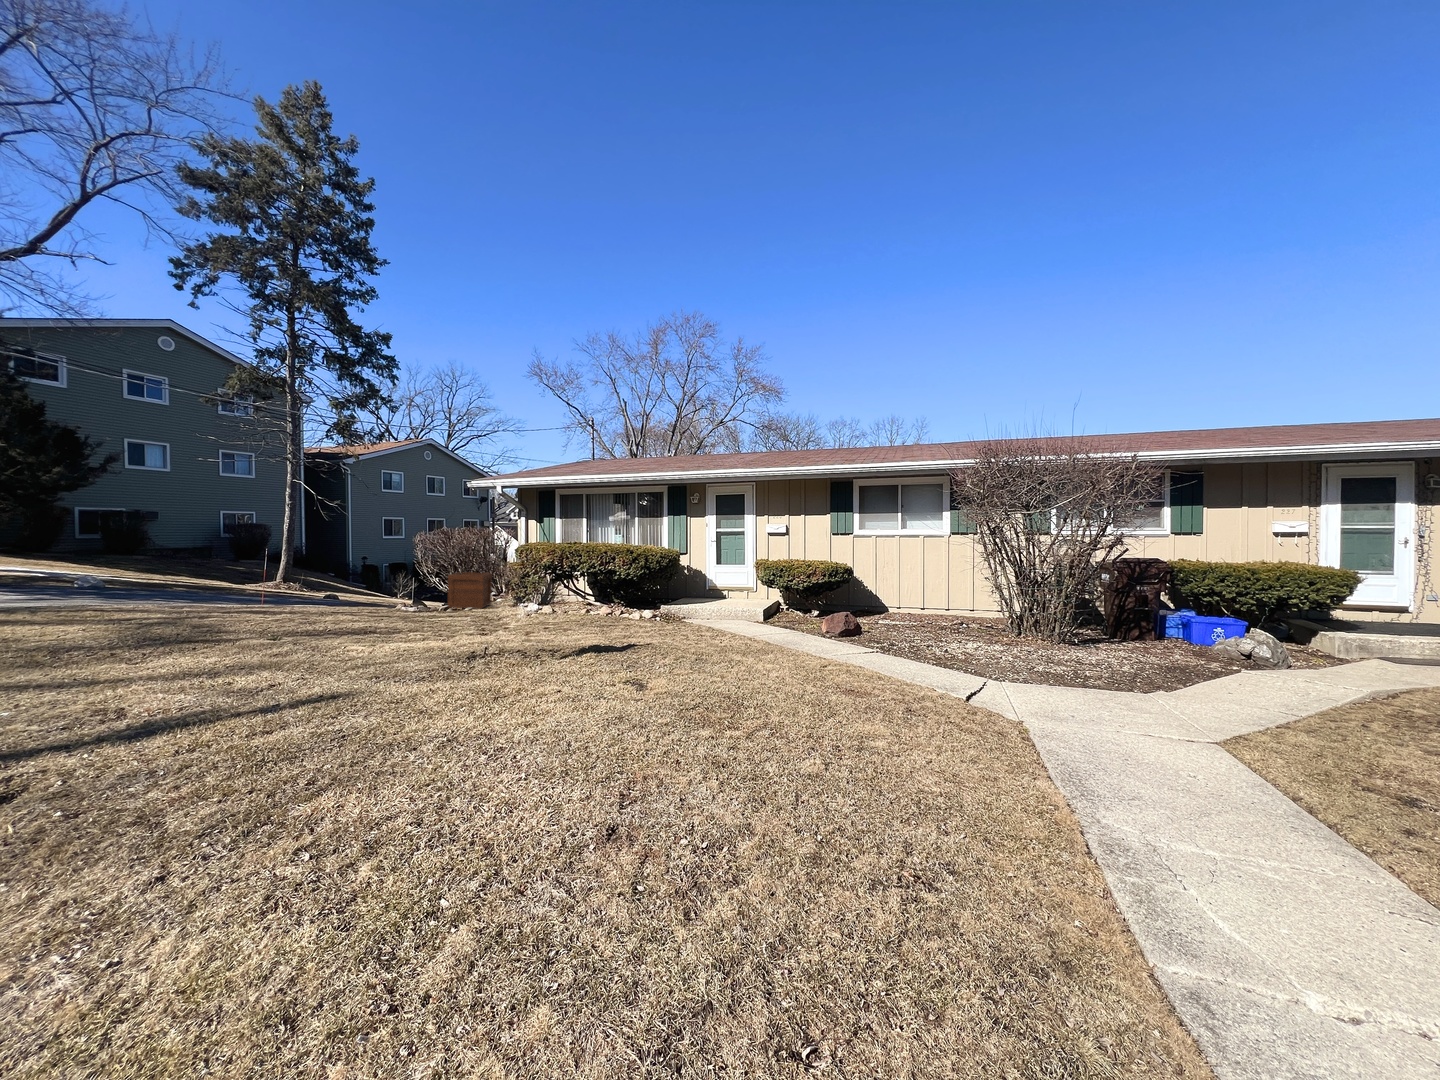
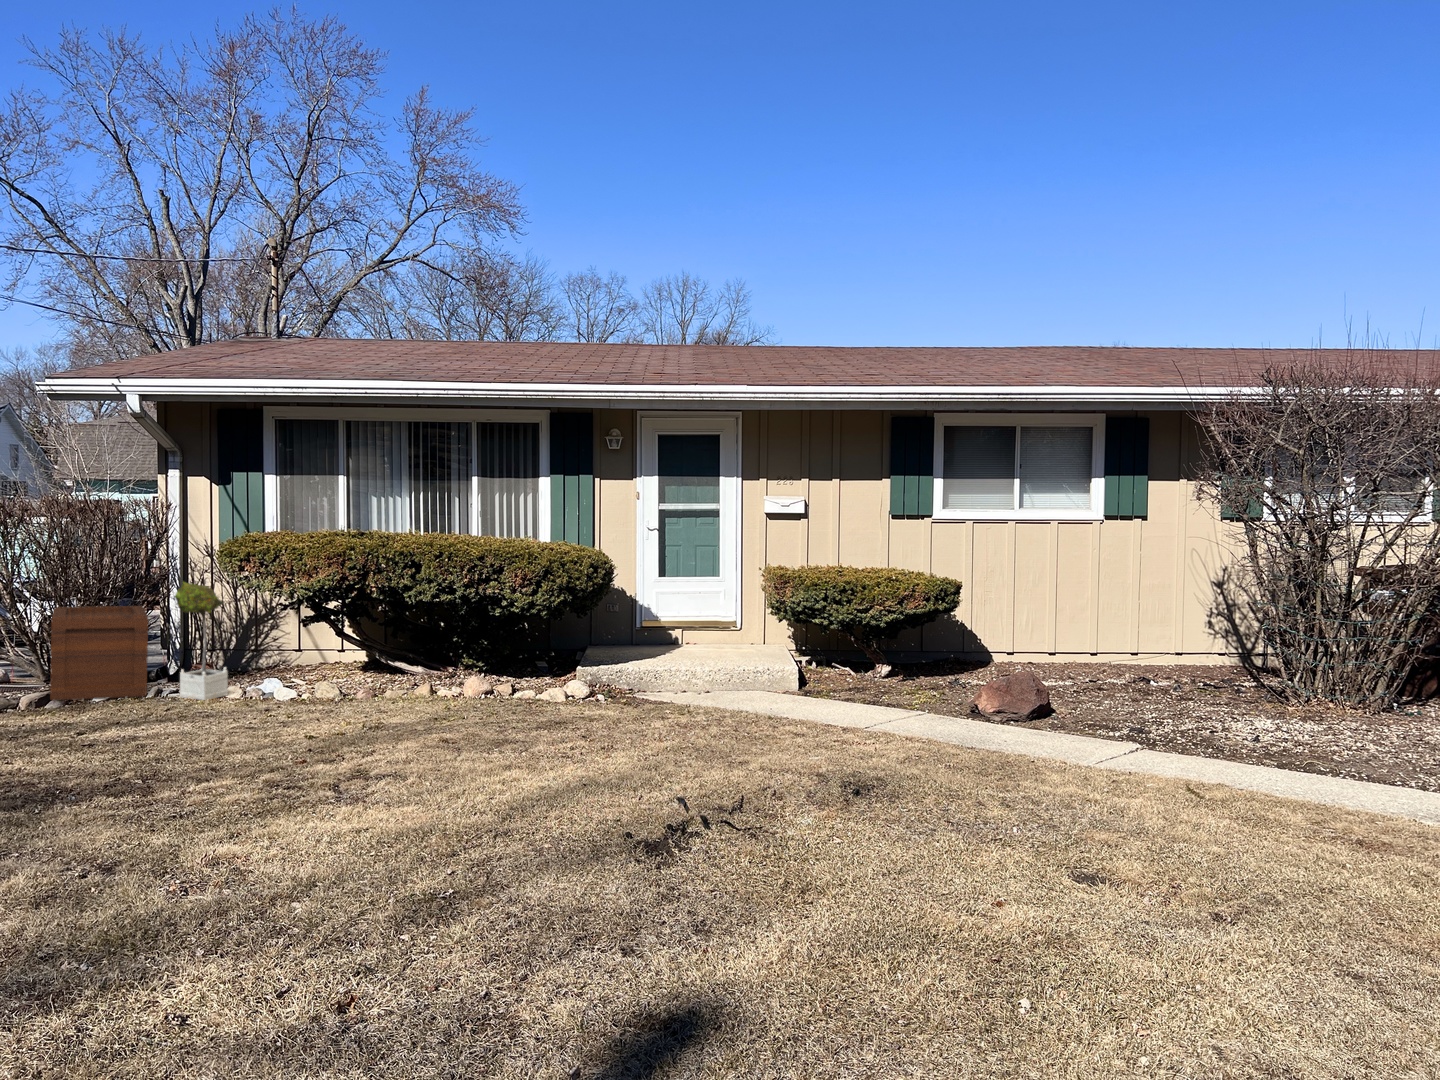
potted tree: none [492,562,513,611] -> present [175,582,228,700]

